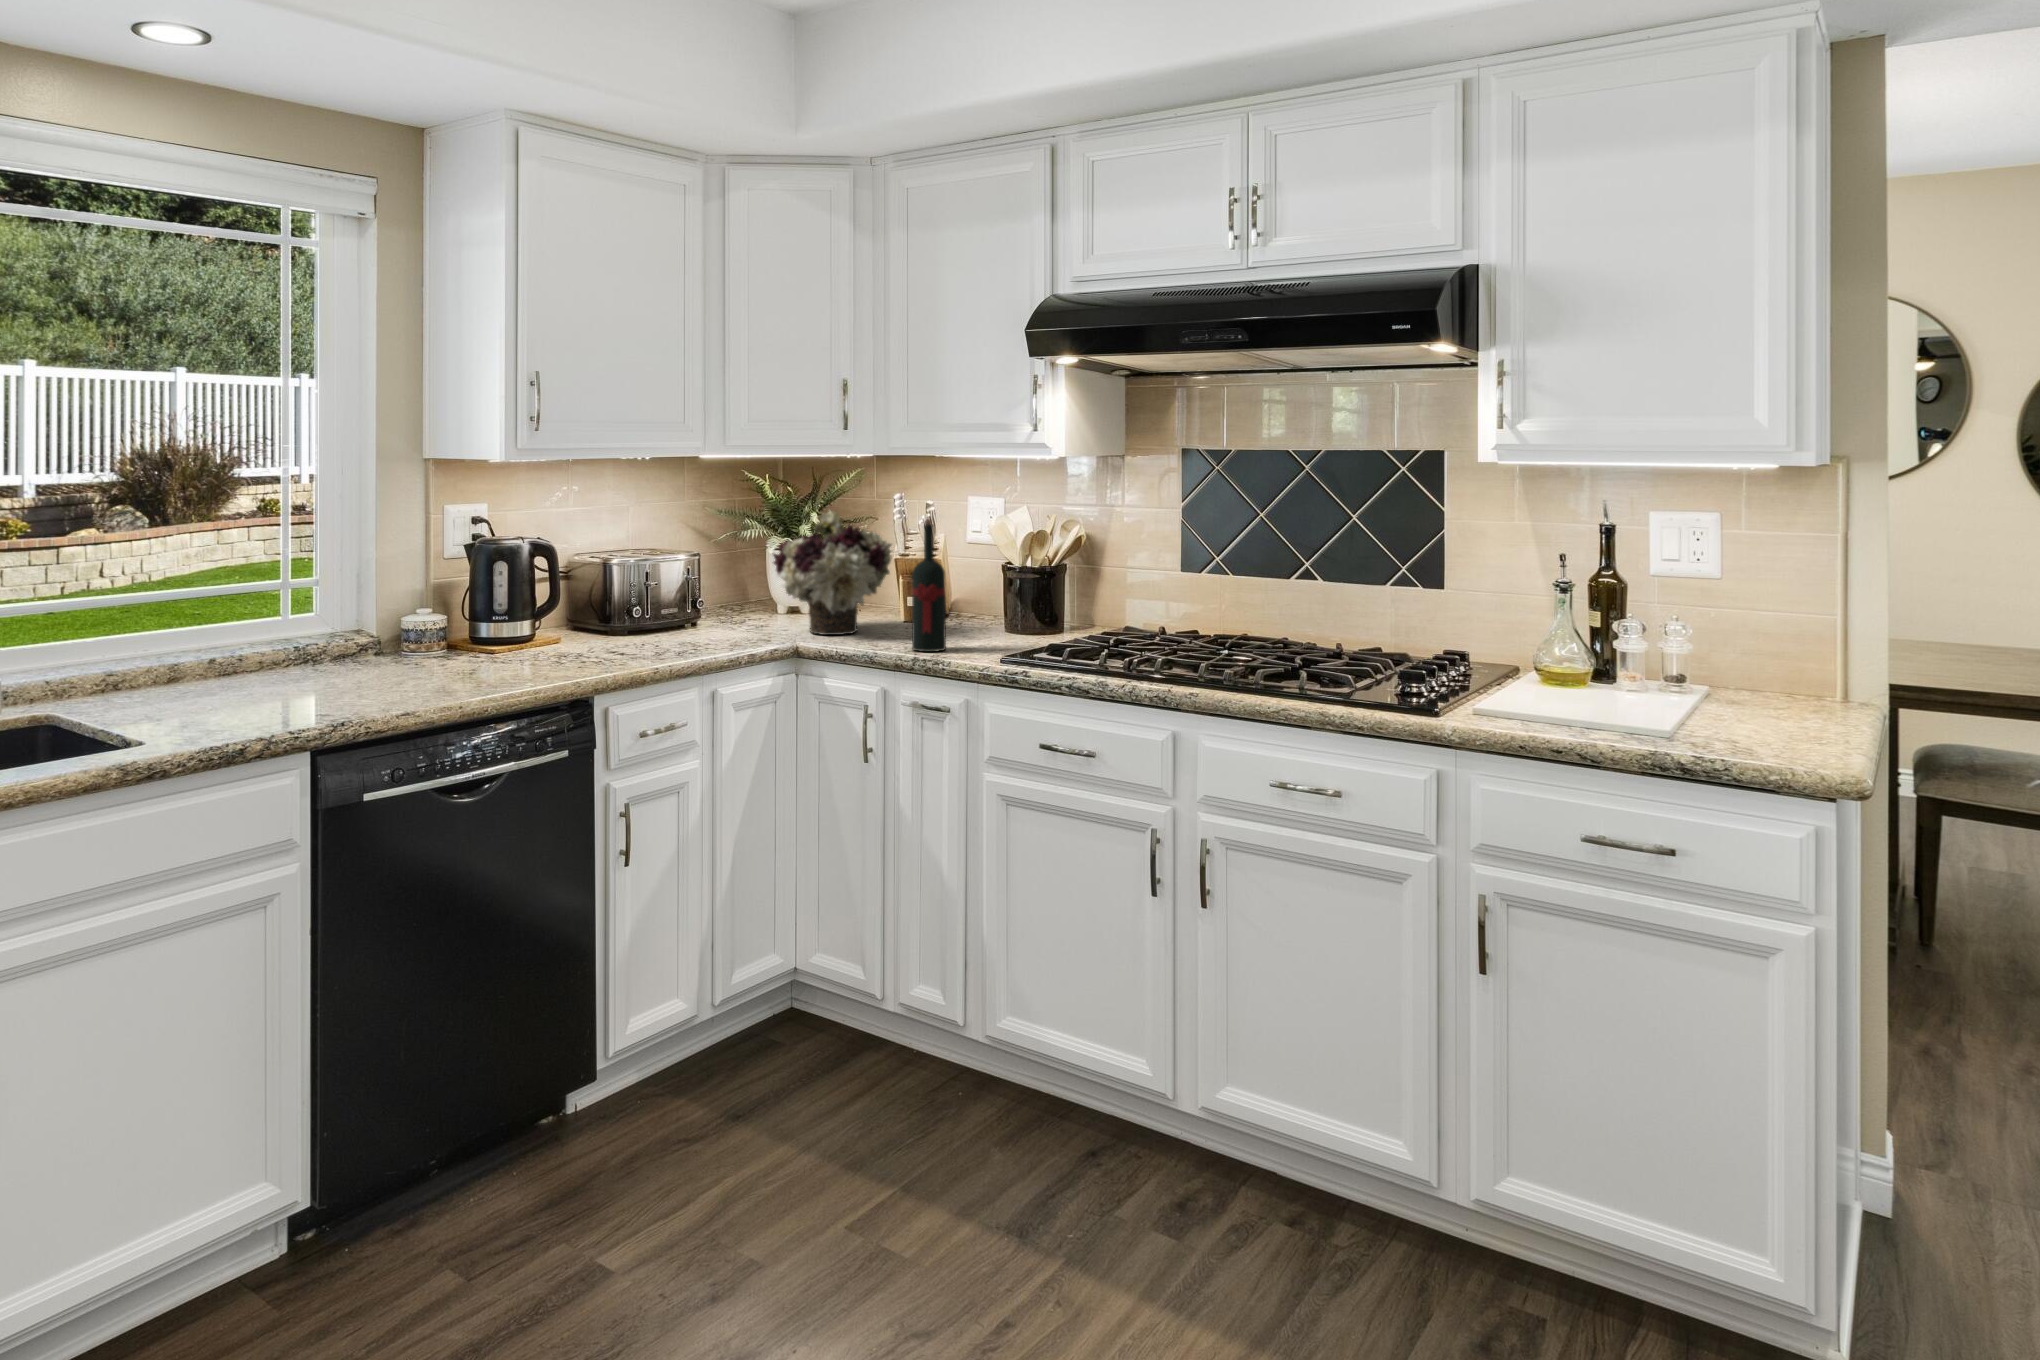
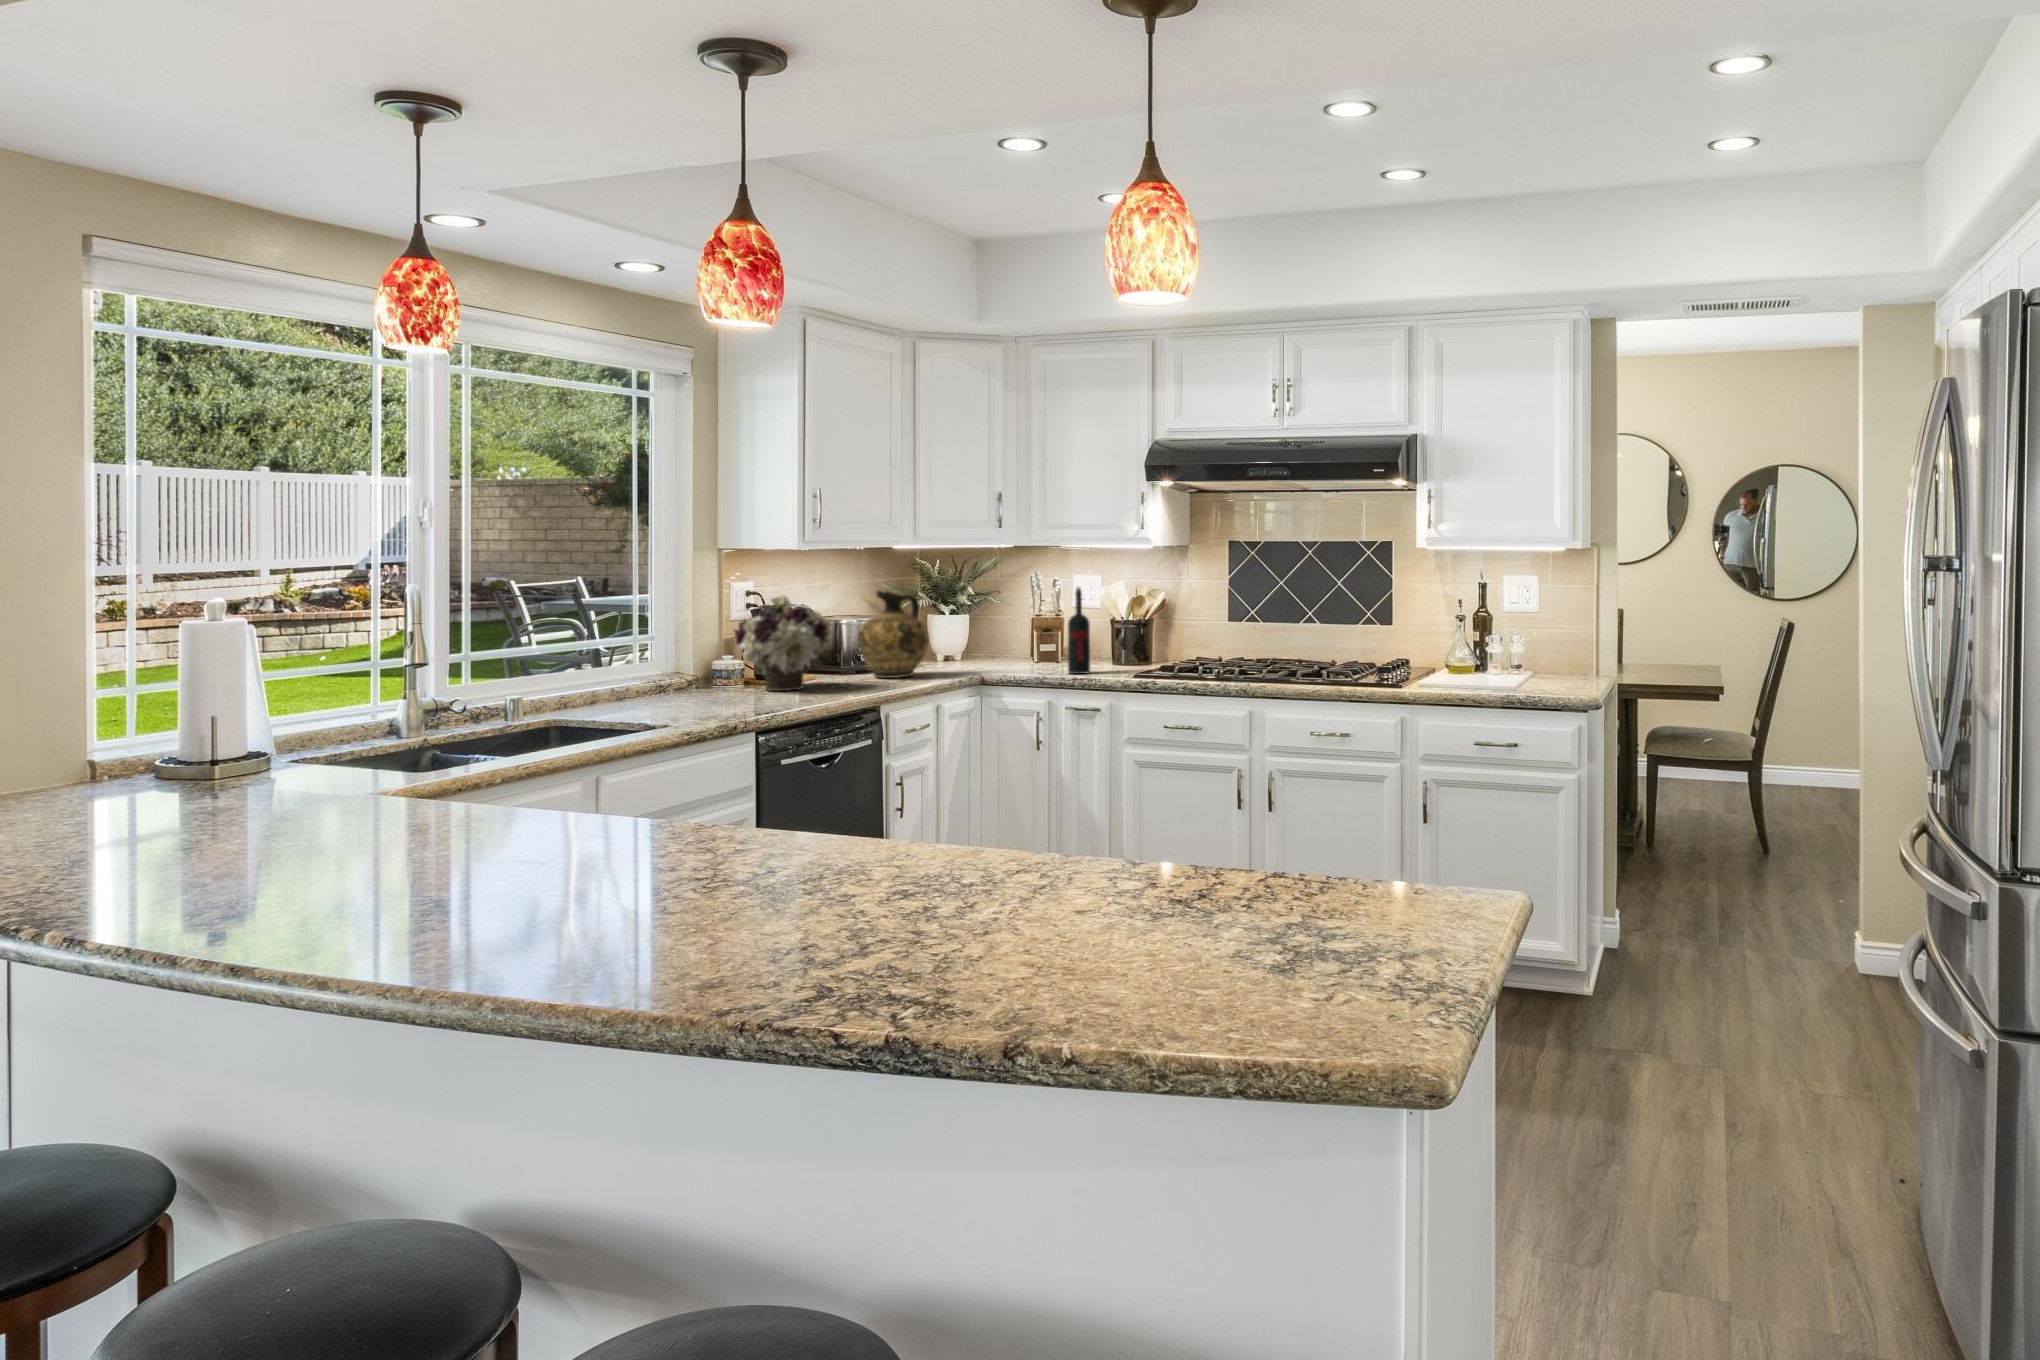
flower arrangement: present [773,511,892,635] -> present [734,595,830,691]
ceramic jug: none [610,519,713,647] -> present [858,591,929,678]

